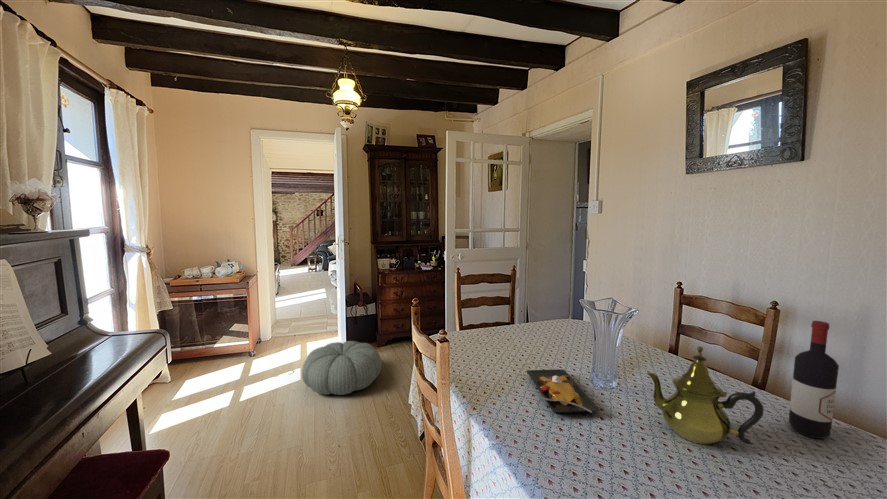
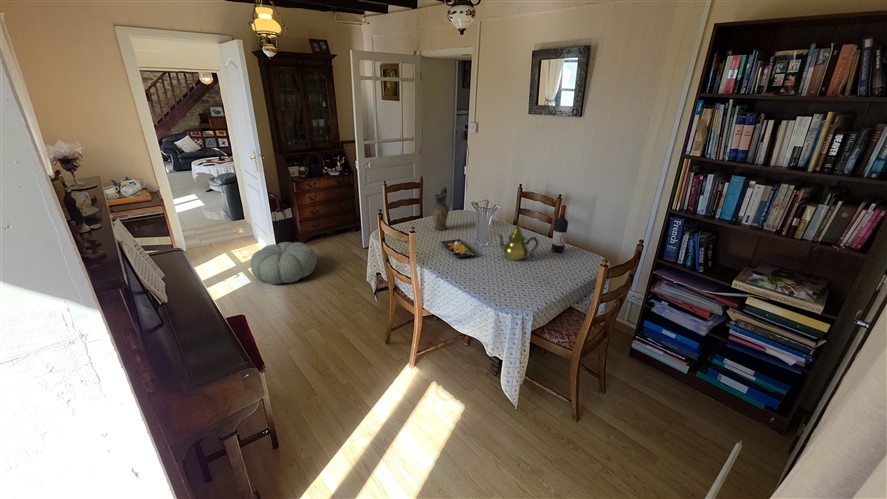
ceramic pitcher: none [519,277,548,349] -> present [431,187,449,230]

